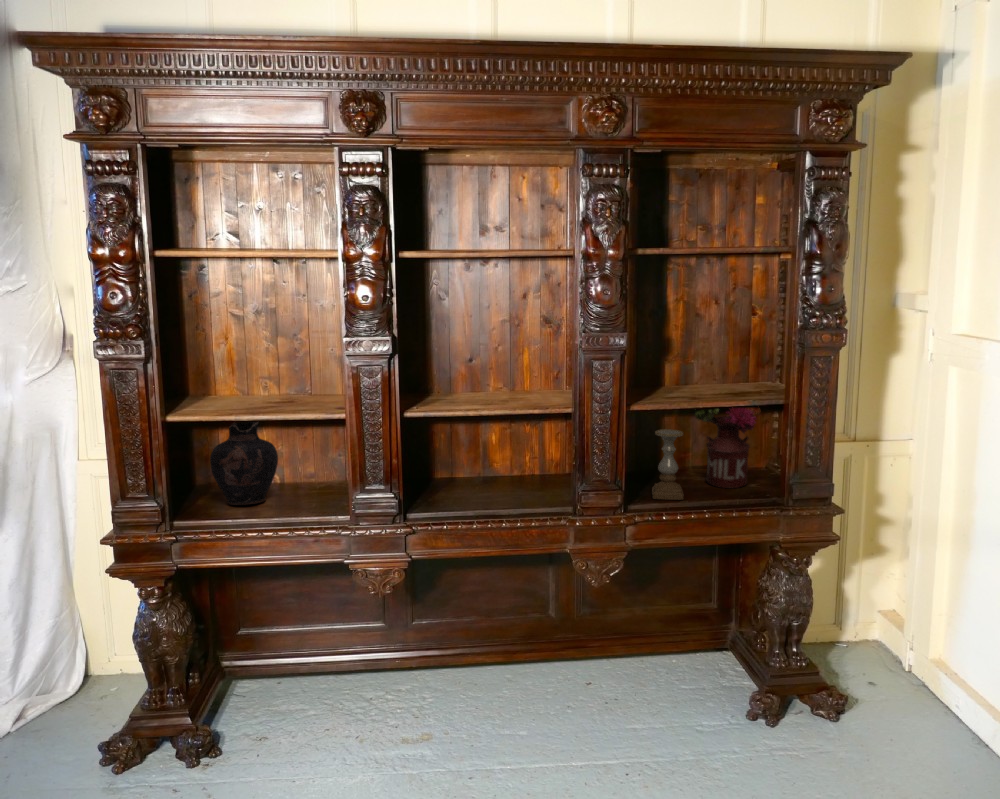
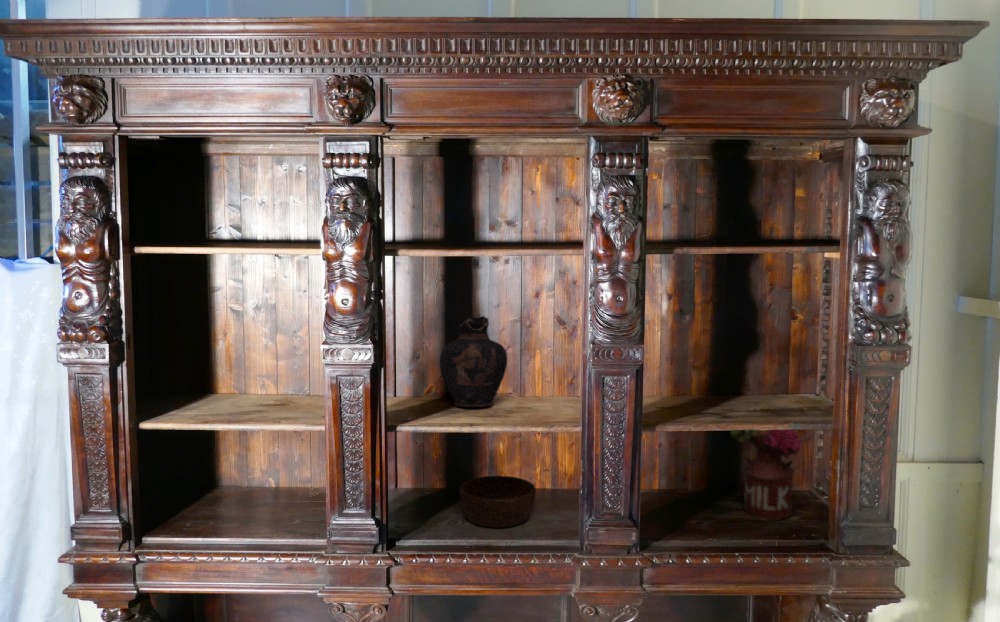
vase: present [210,422,278,505] -> present [440,316,507,407]
candle holder: present [652,429,684,500] -> none [678,450,714,535]
wooden bowl: none [459,460,528,502] -> present [459,476,536,528]

